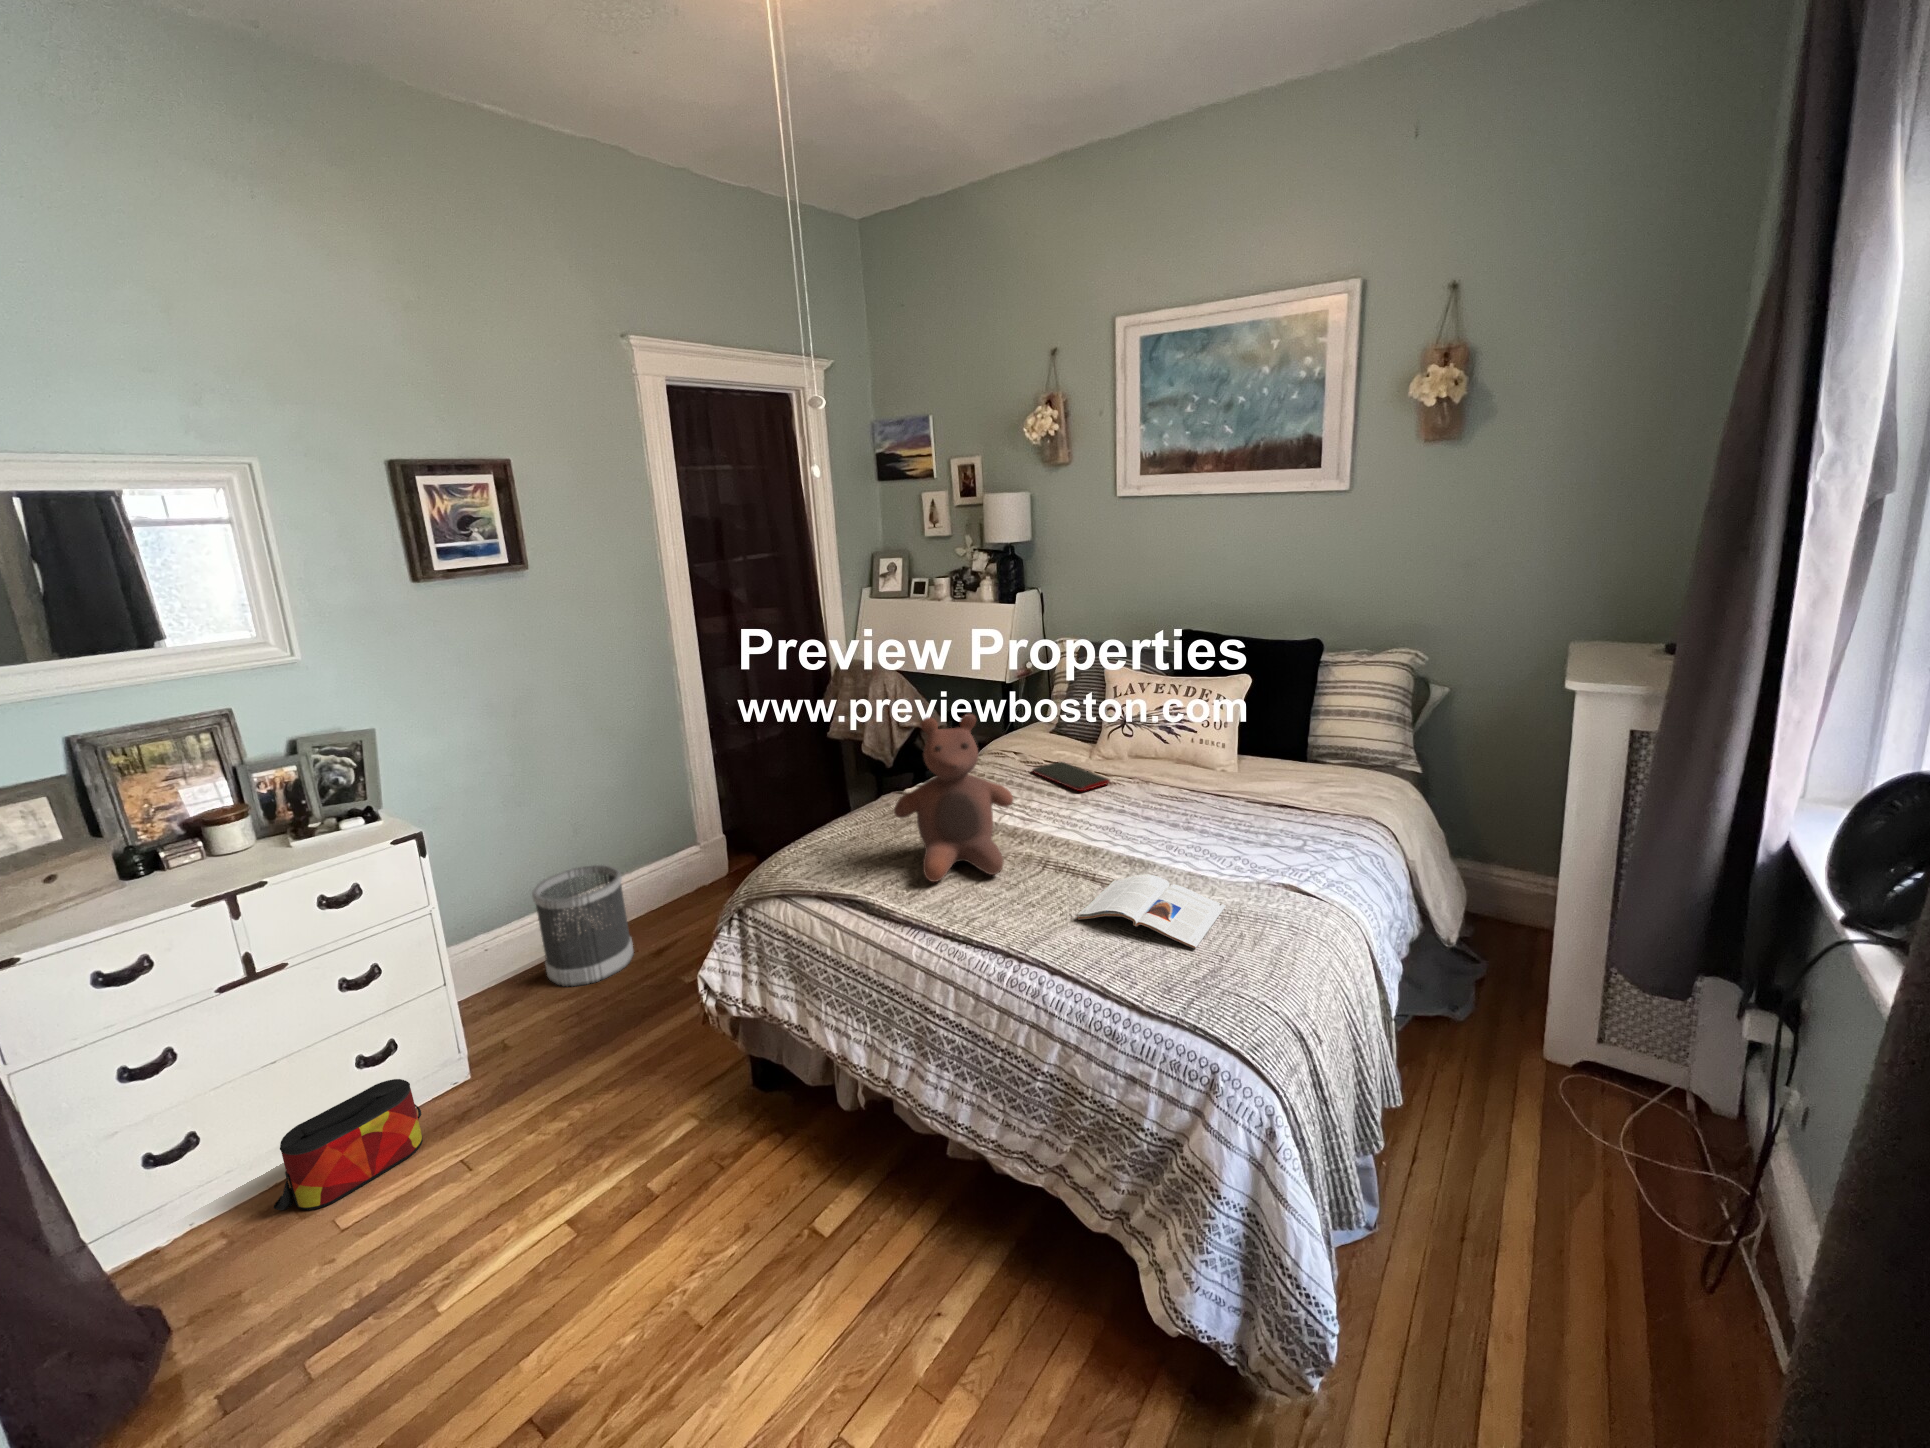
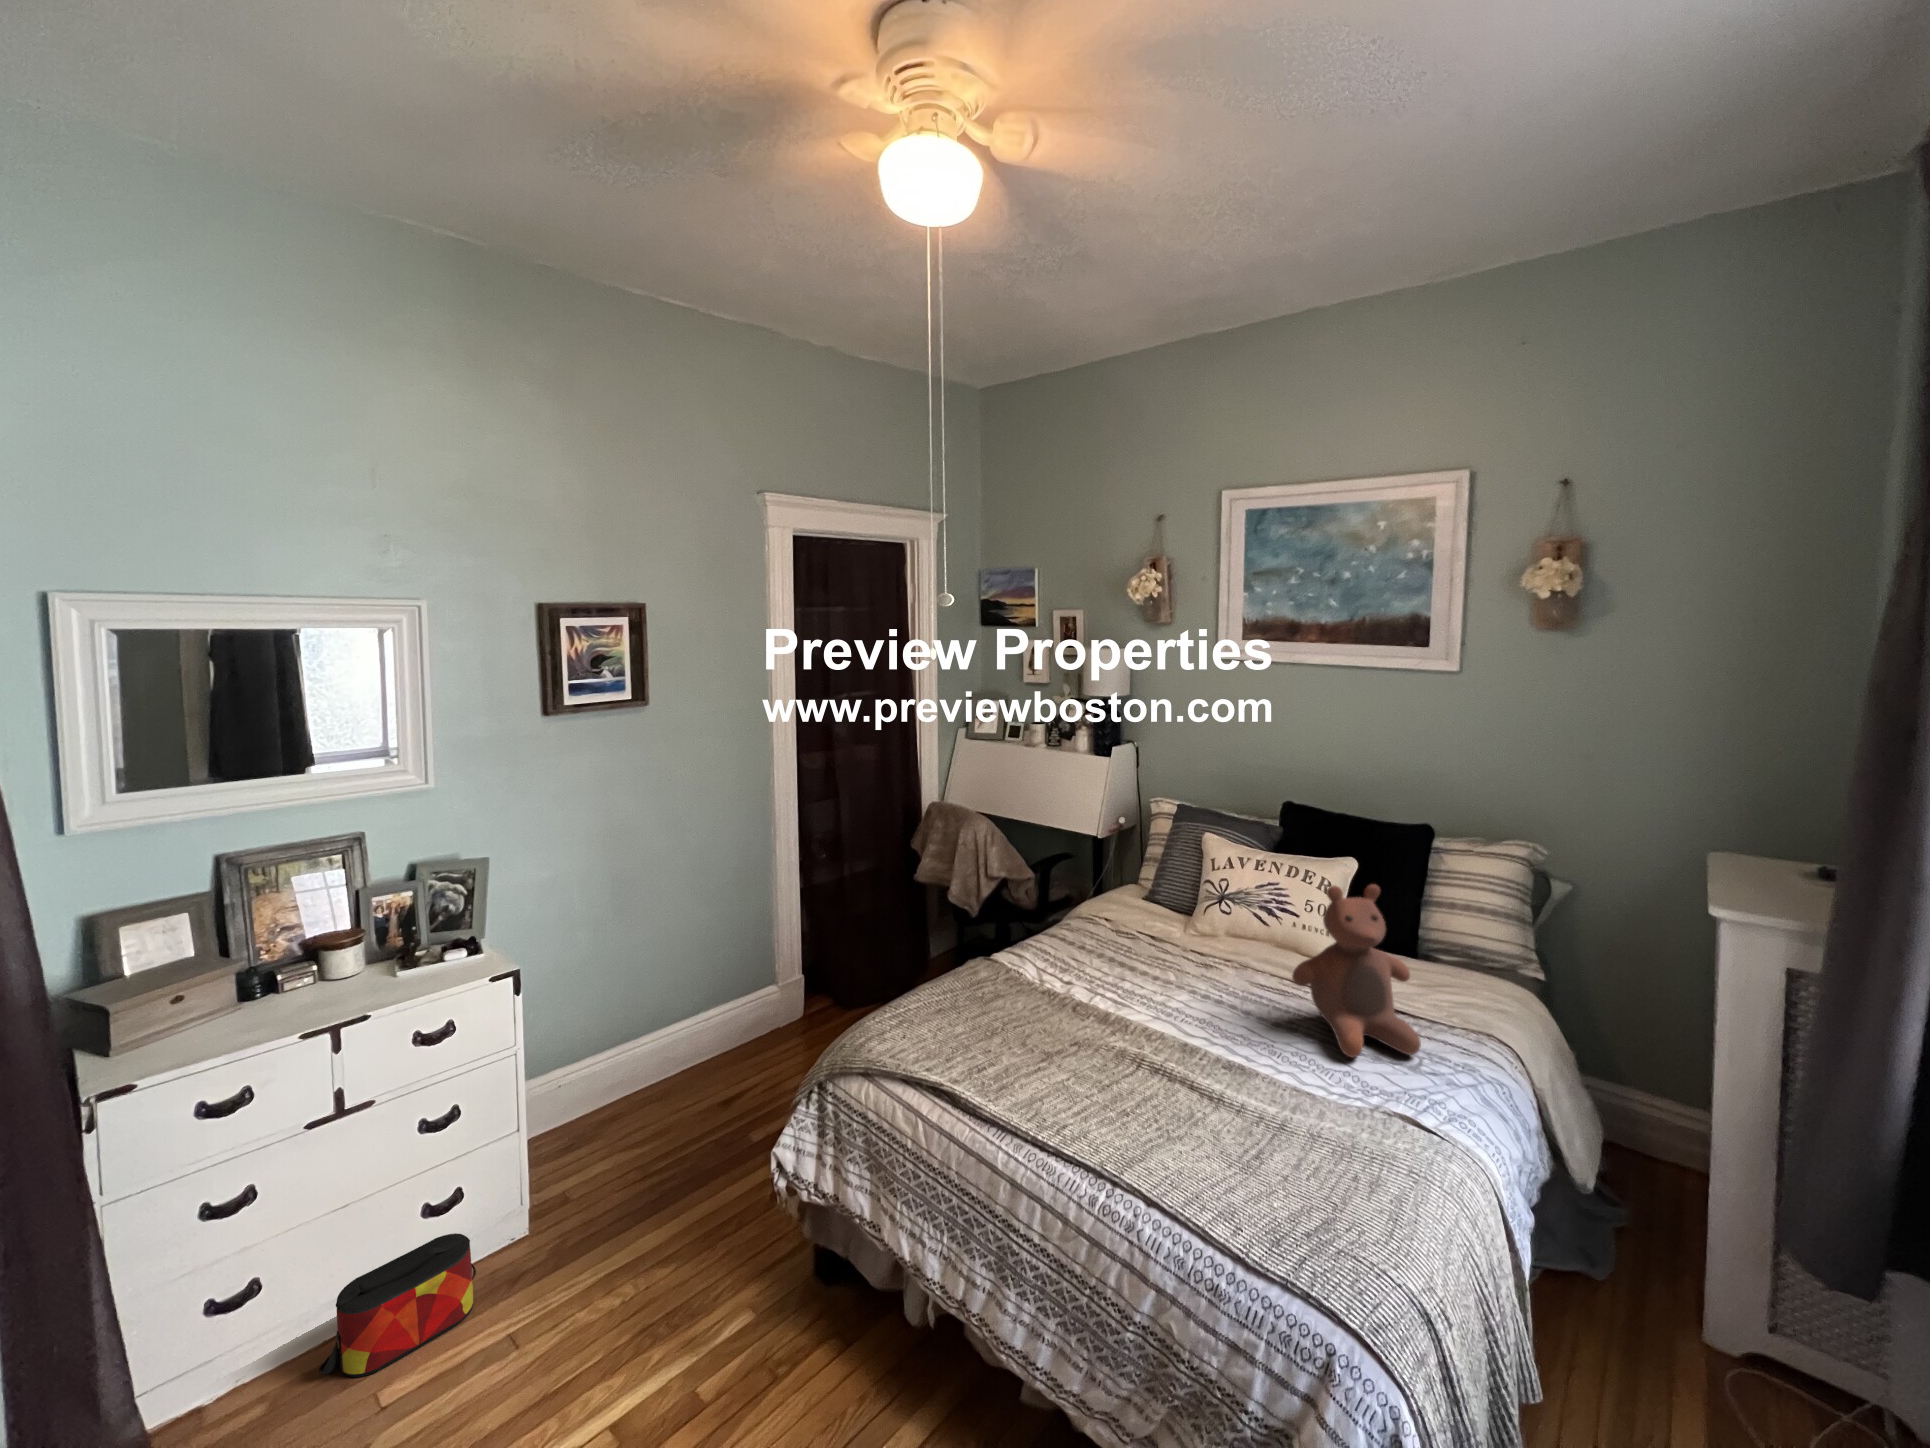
stuffed bear: present [894,714,1013,882] -> present [1292,884,1421,1058]
smartphone: present [1032,762,1110,791] -> none [1125,936,1208,975]
wastebasket: present [532,865,634,986] -> none [610,1004,702,1136]
magazine: present [1078,875,1225,949] -> none [1175,1089,1337,1190]

